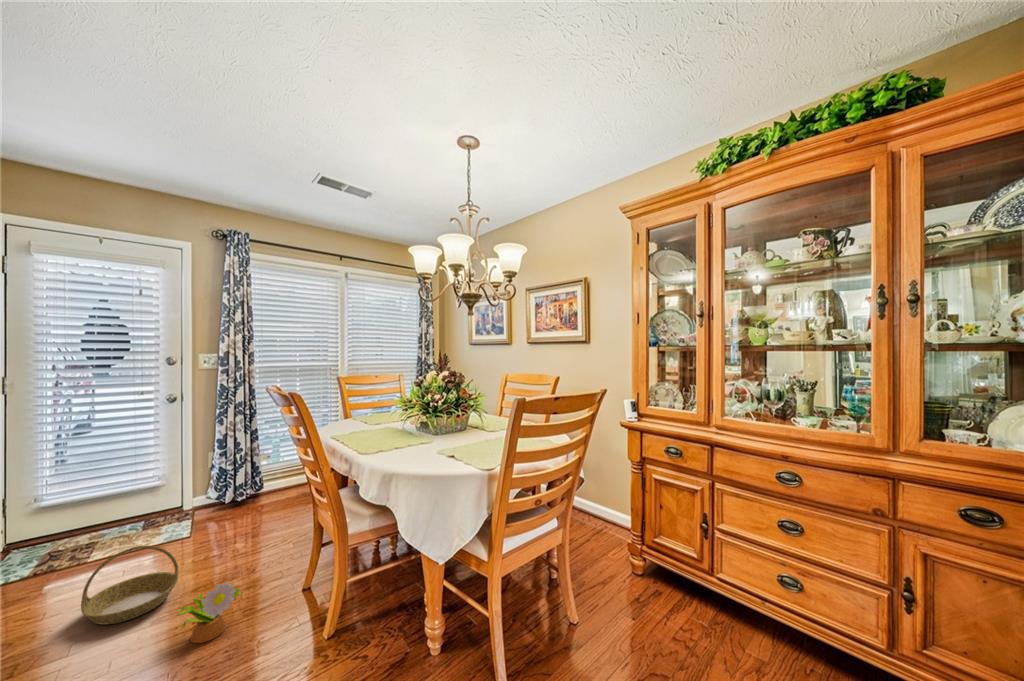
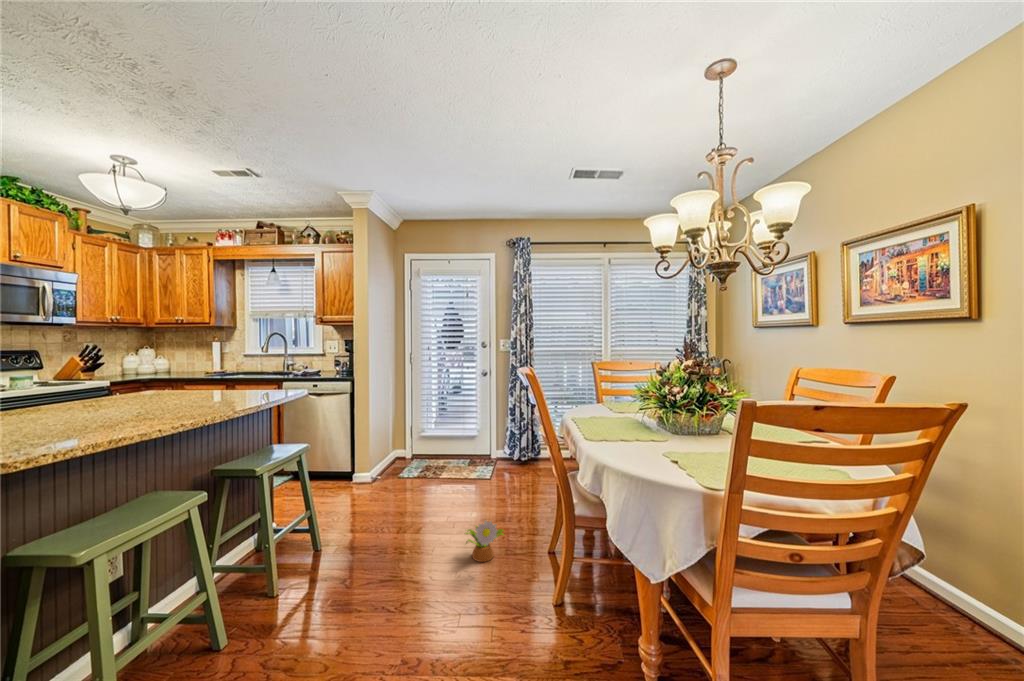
basket: present [81,546,178,625] -> none [426,475,475,525]

